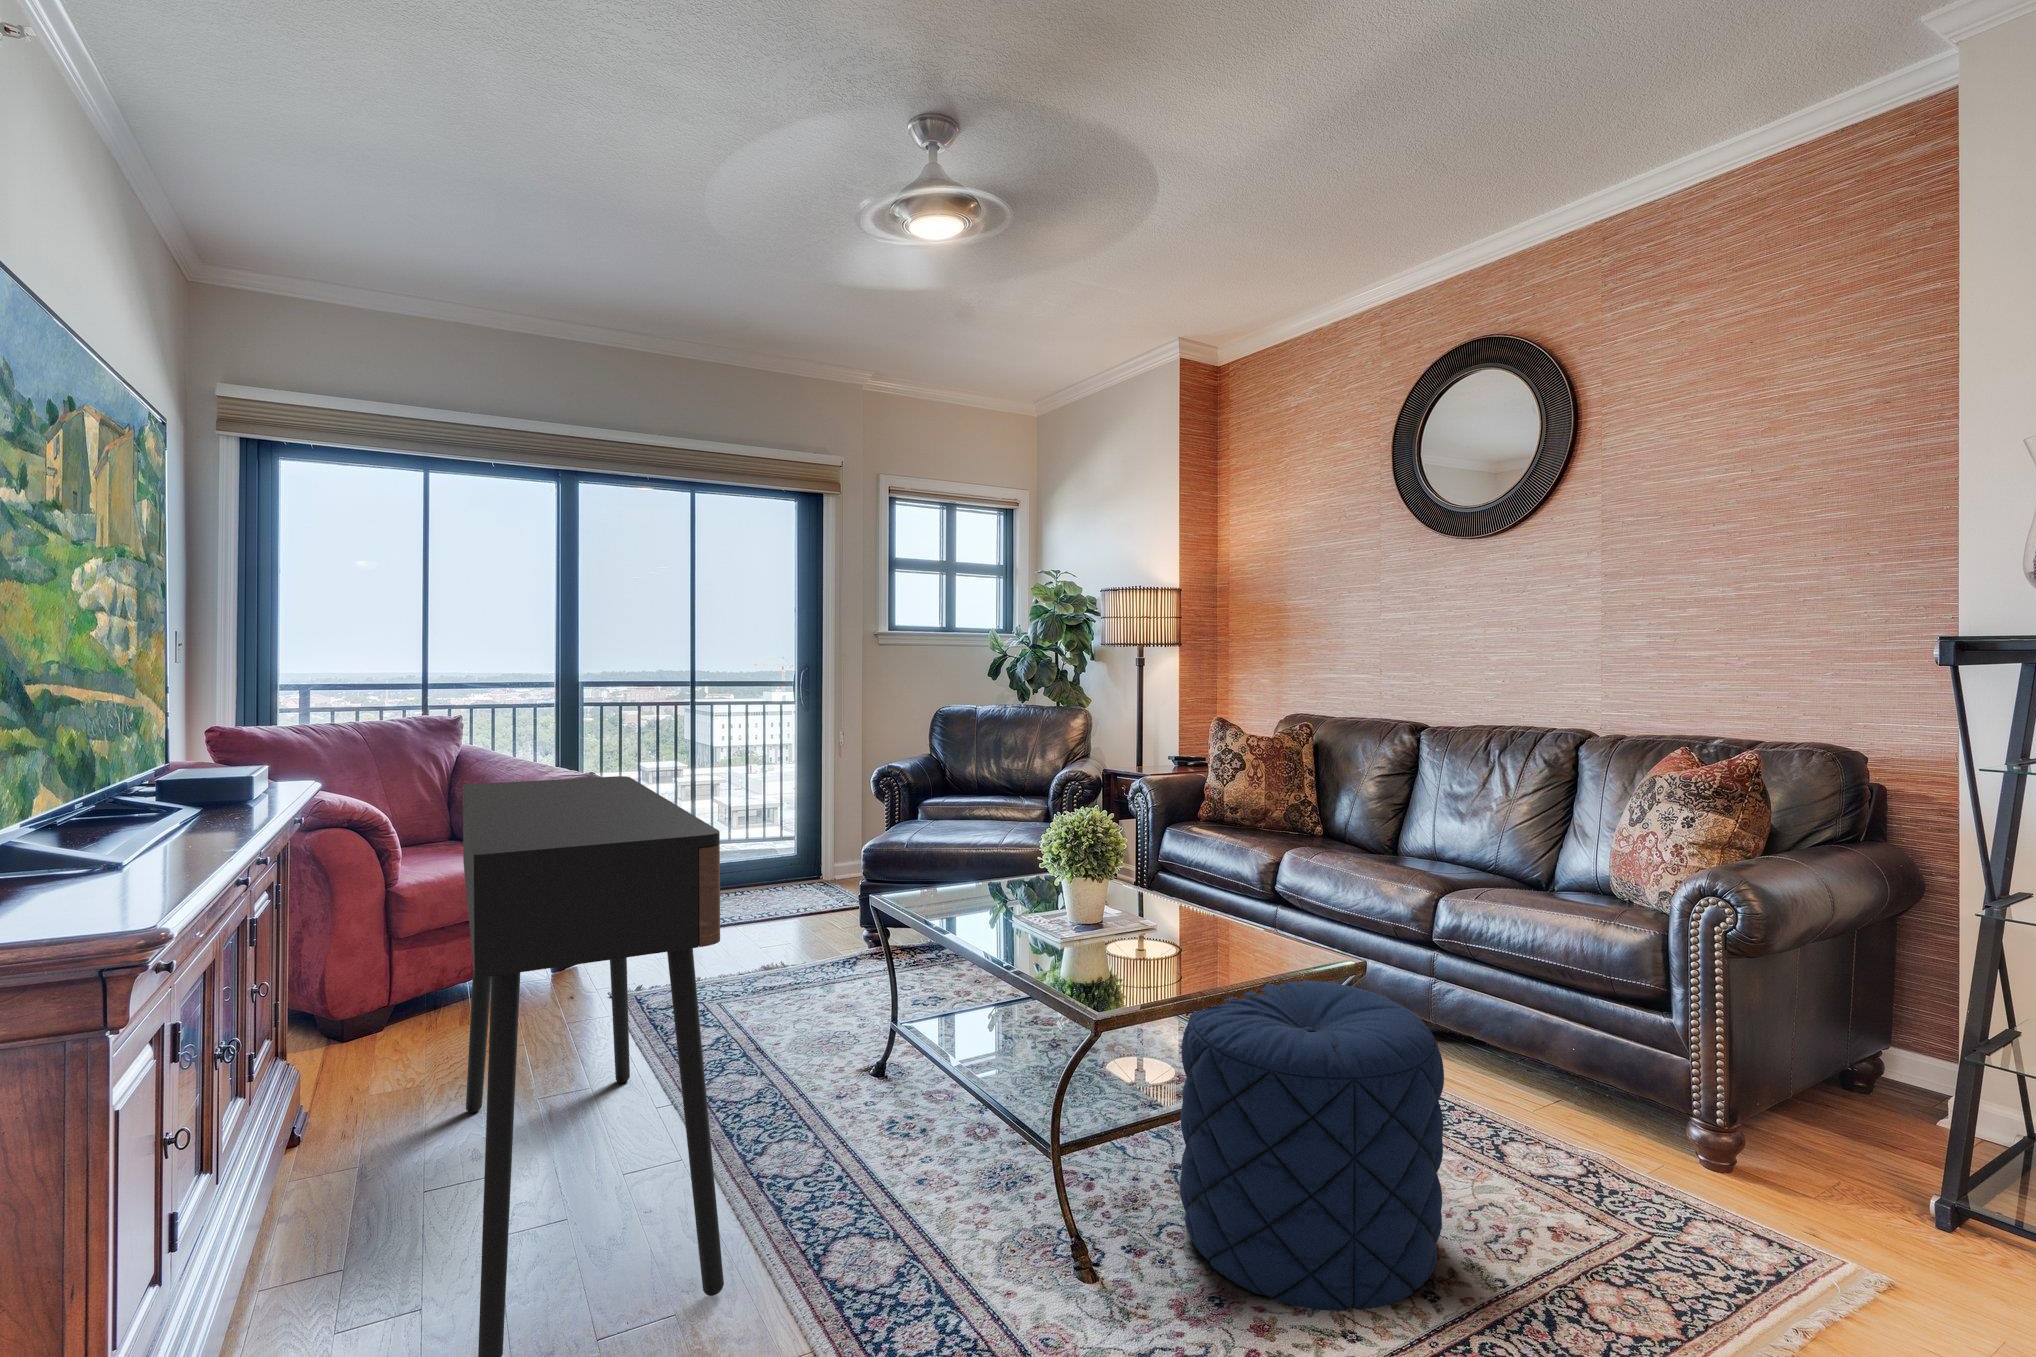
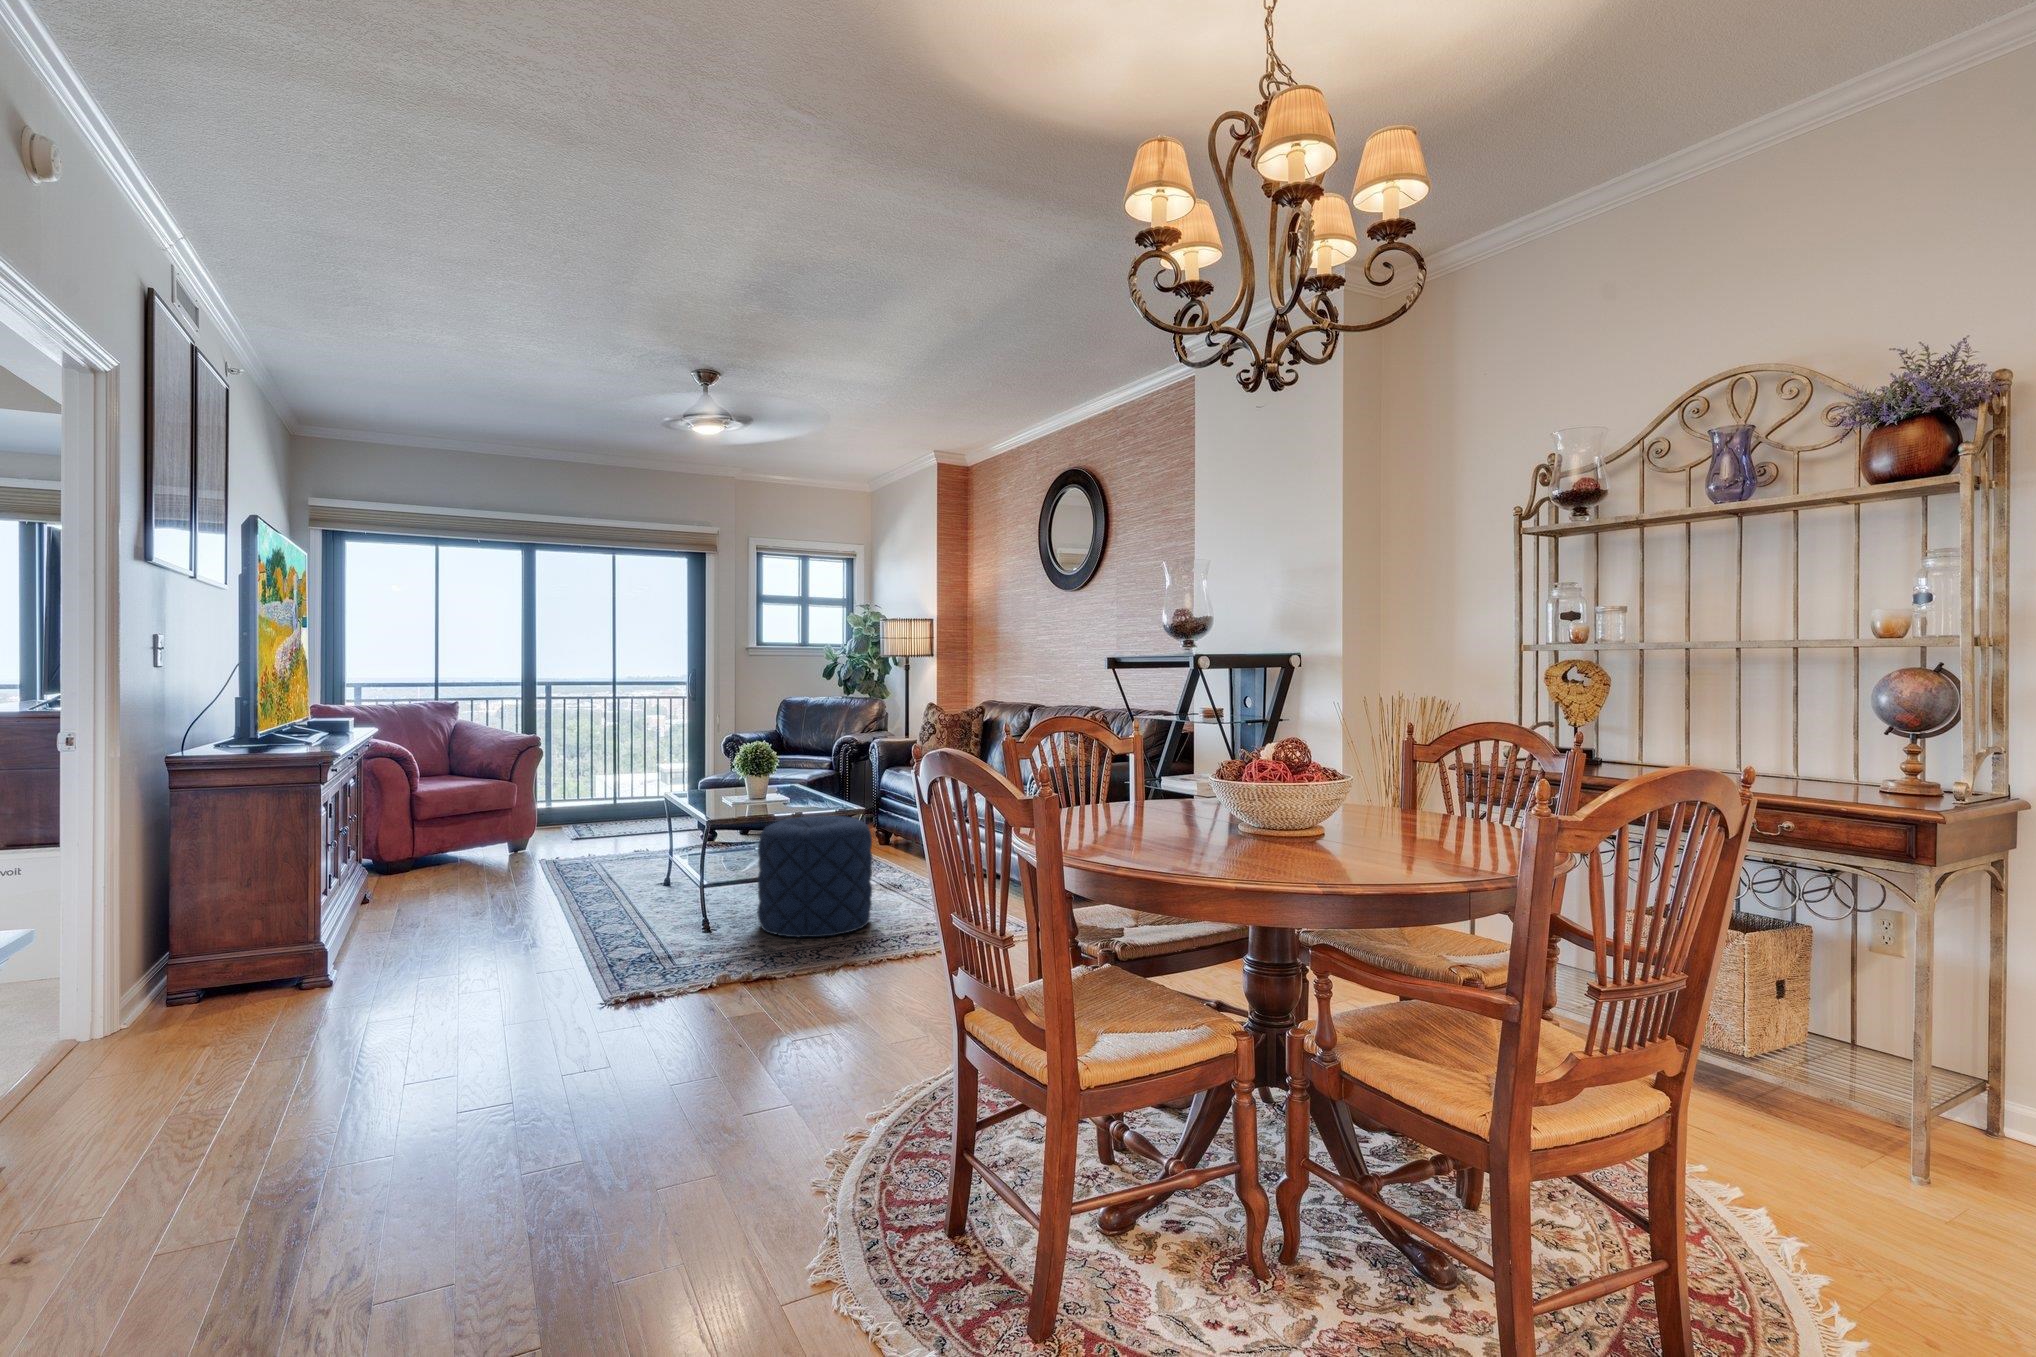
console table: present [463,776,724,1357] -> none [445,727,550,943]

